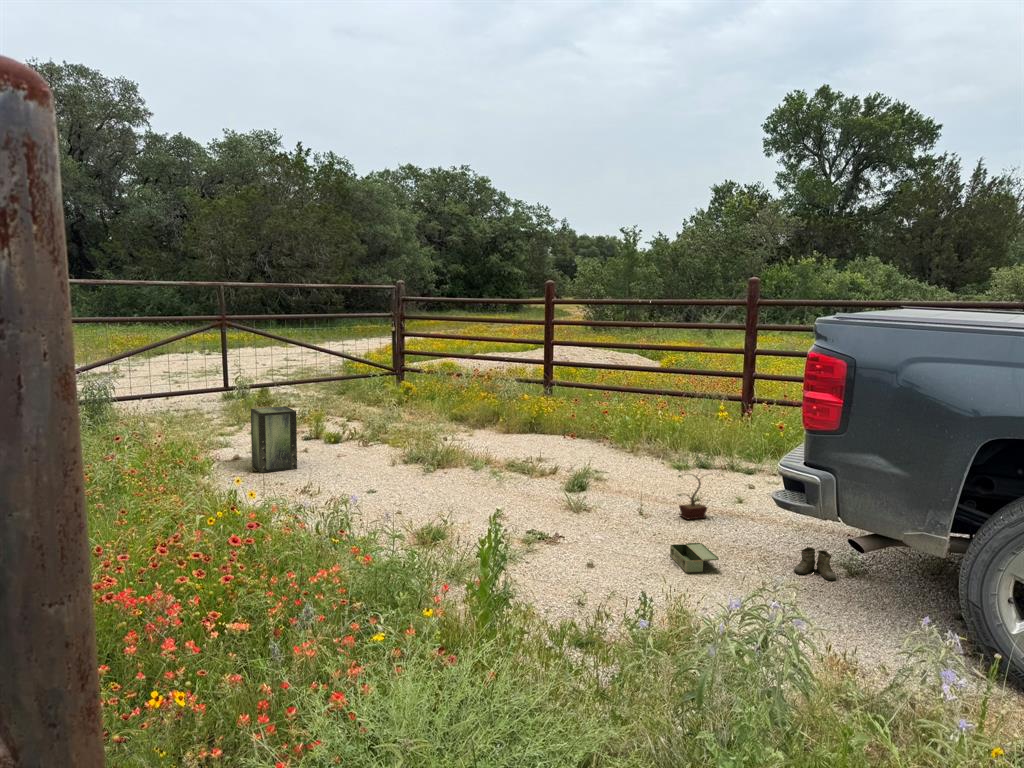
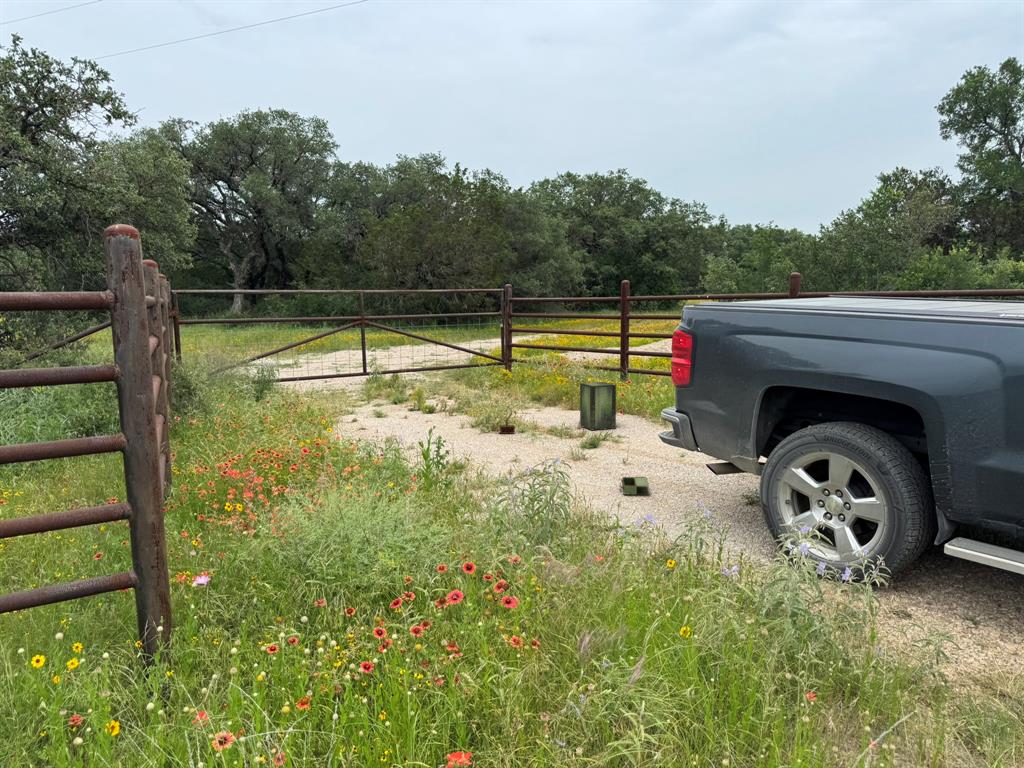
storage box: present [251,406,297,473] -> present [580,382,616,430]
potted plant: present [678,454,731,519] -> present [495,393,524,434]
boots: present [794,547,836,580] -> none [707,480,741,503]

